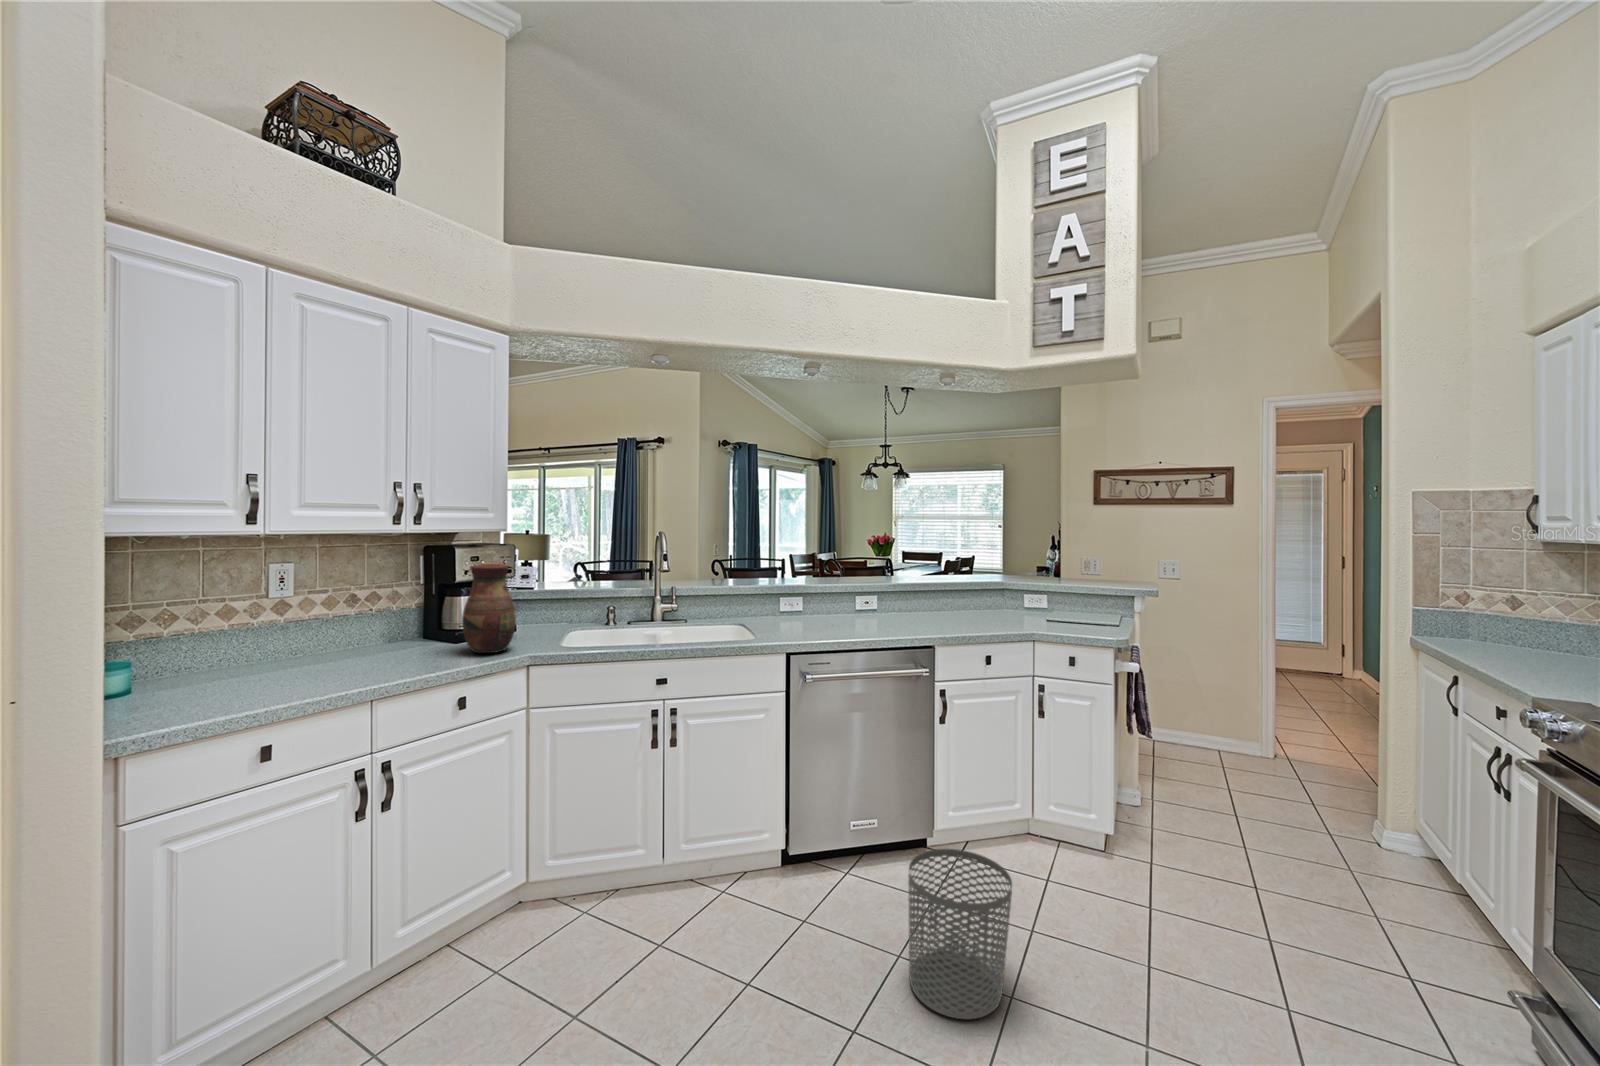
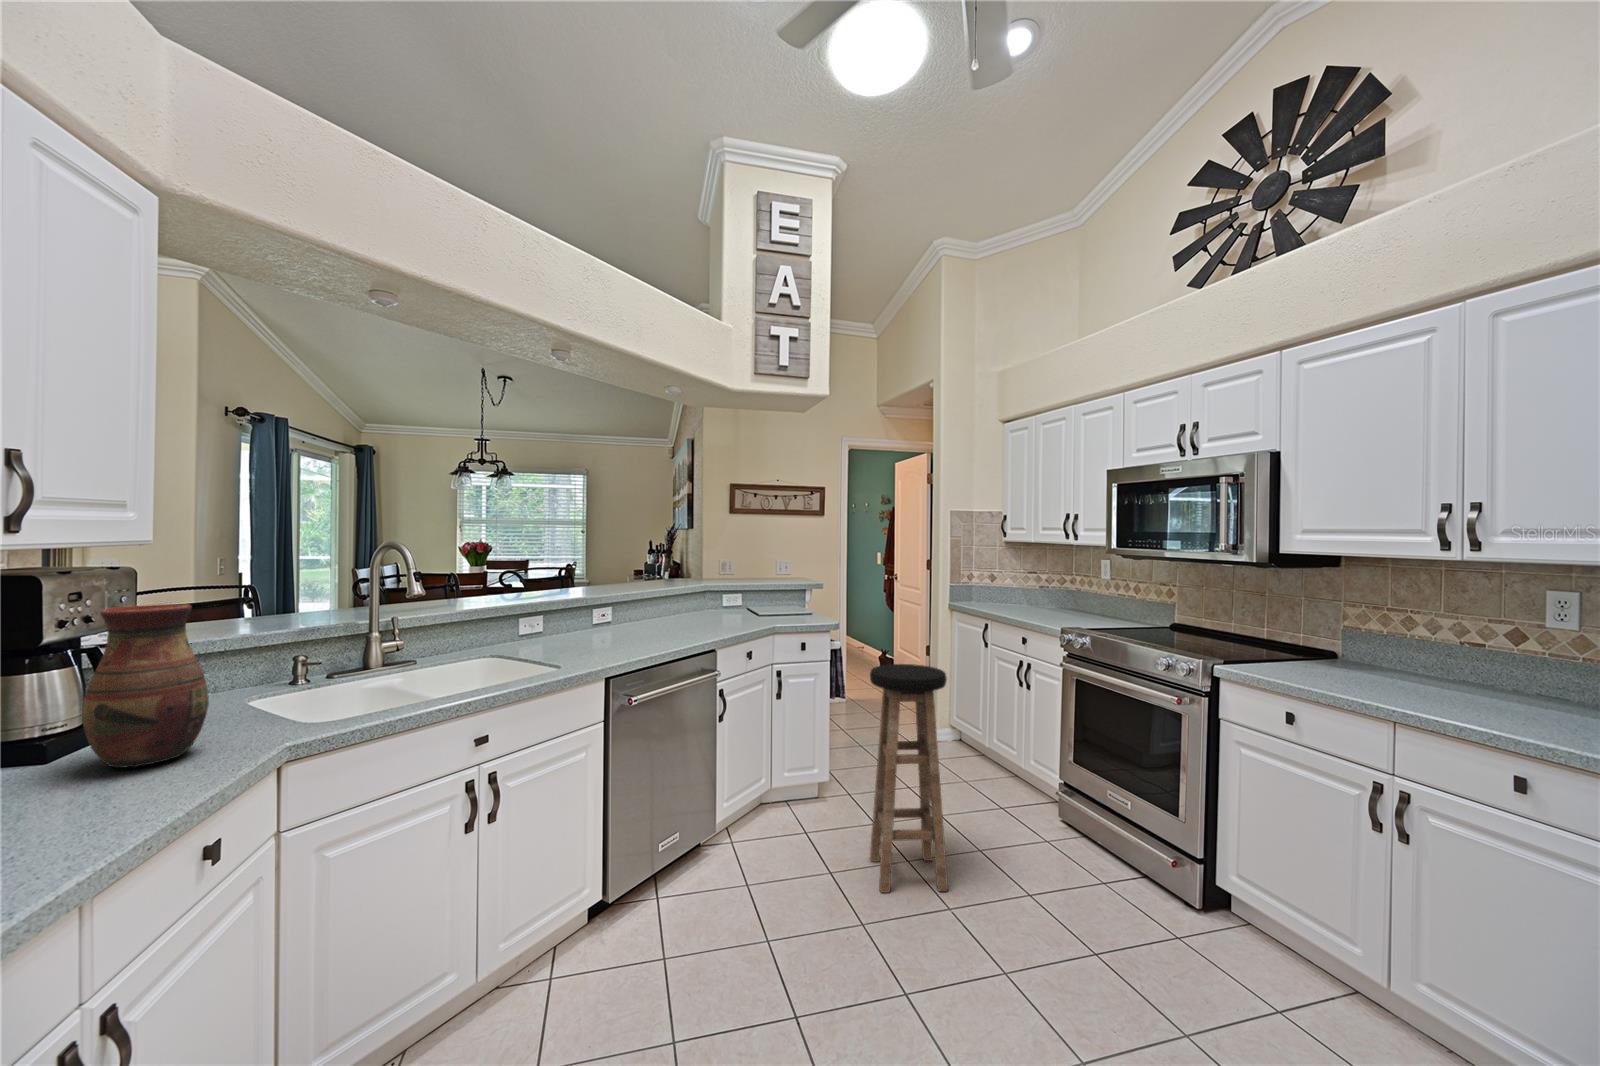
bar stool: none [1057,705,1181,1010] -> present [870,664,948,893]
waste bin: present [908,849,1012,1019] -> none [791,818,884,973]

